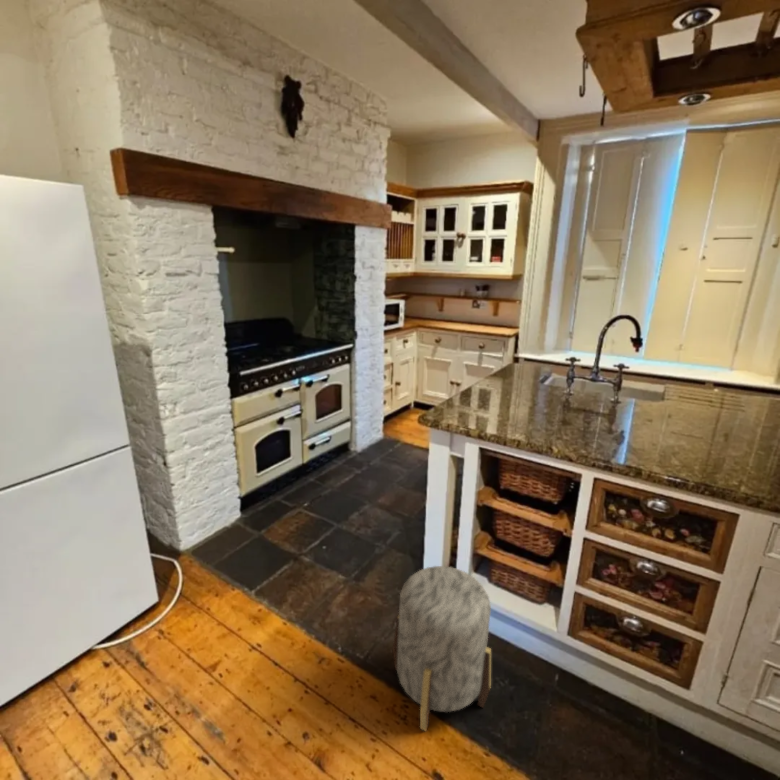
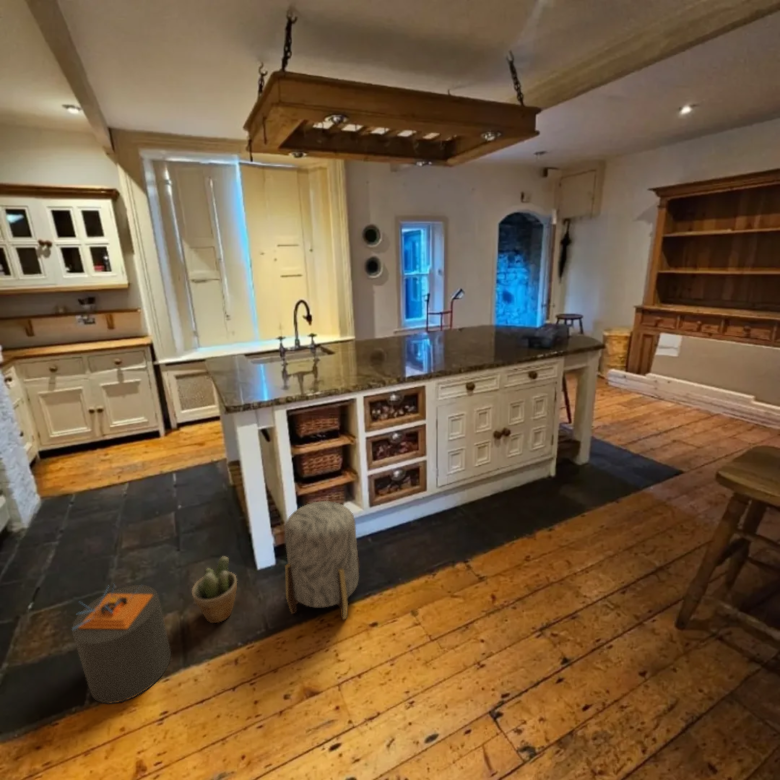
trash can: none [243,517,315,619] -> present [72,585,171,703]
potted plant: none [339,560,381,619] -> present [192,557,237,623]

